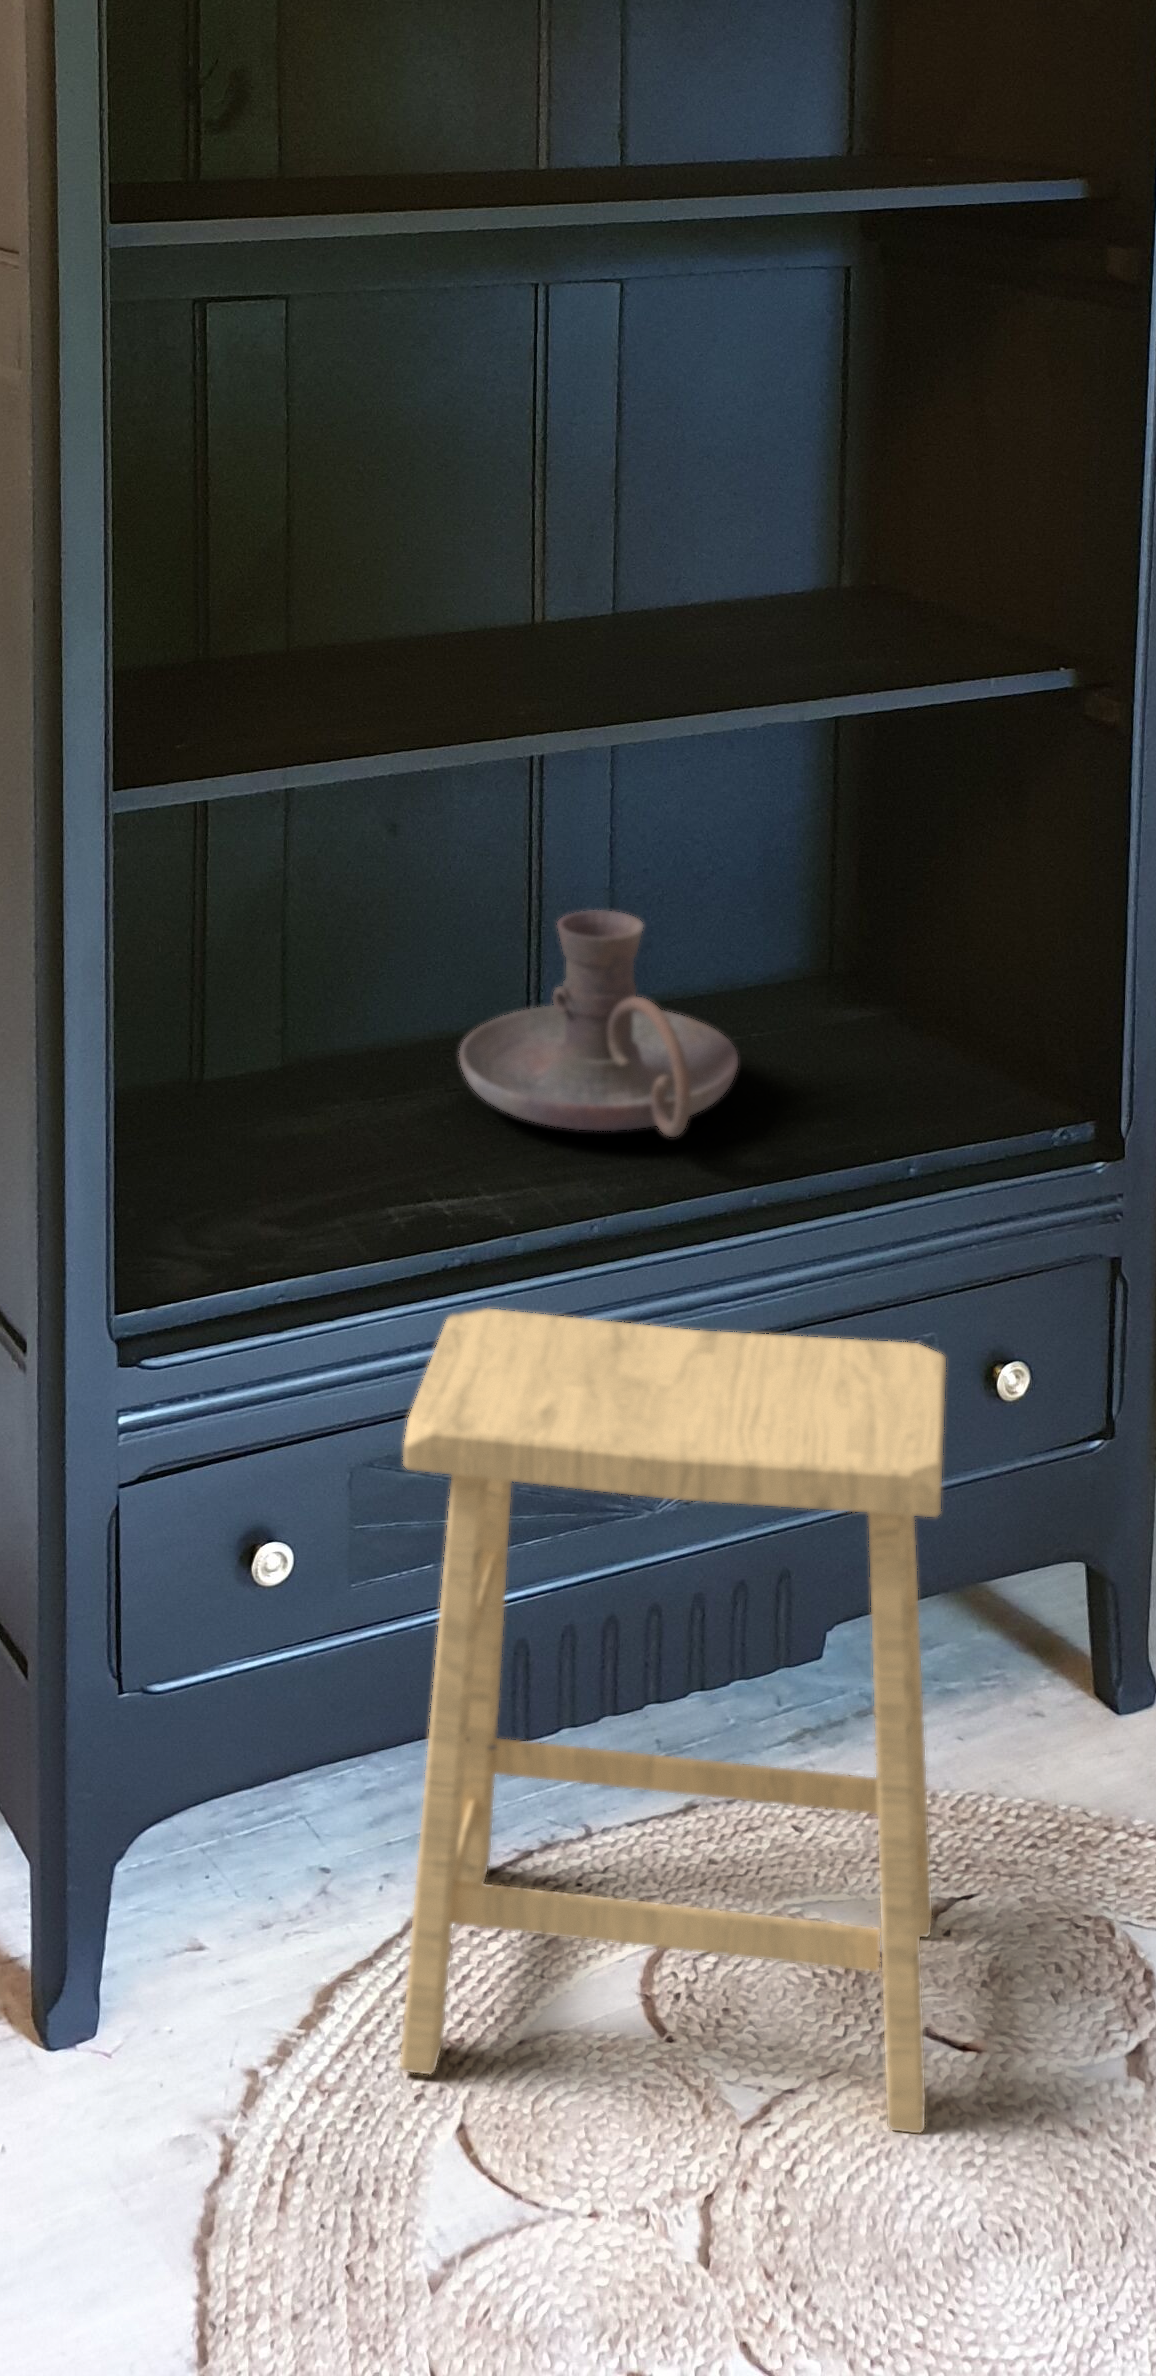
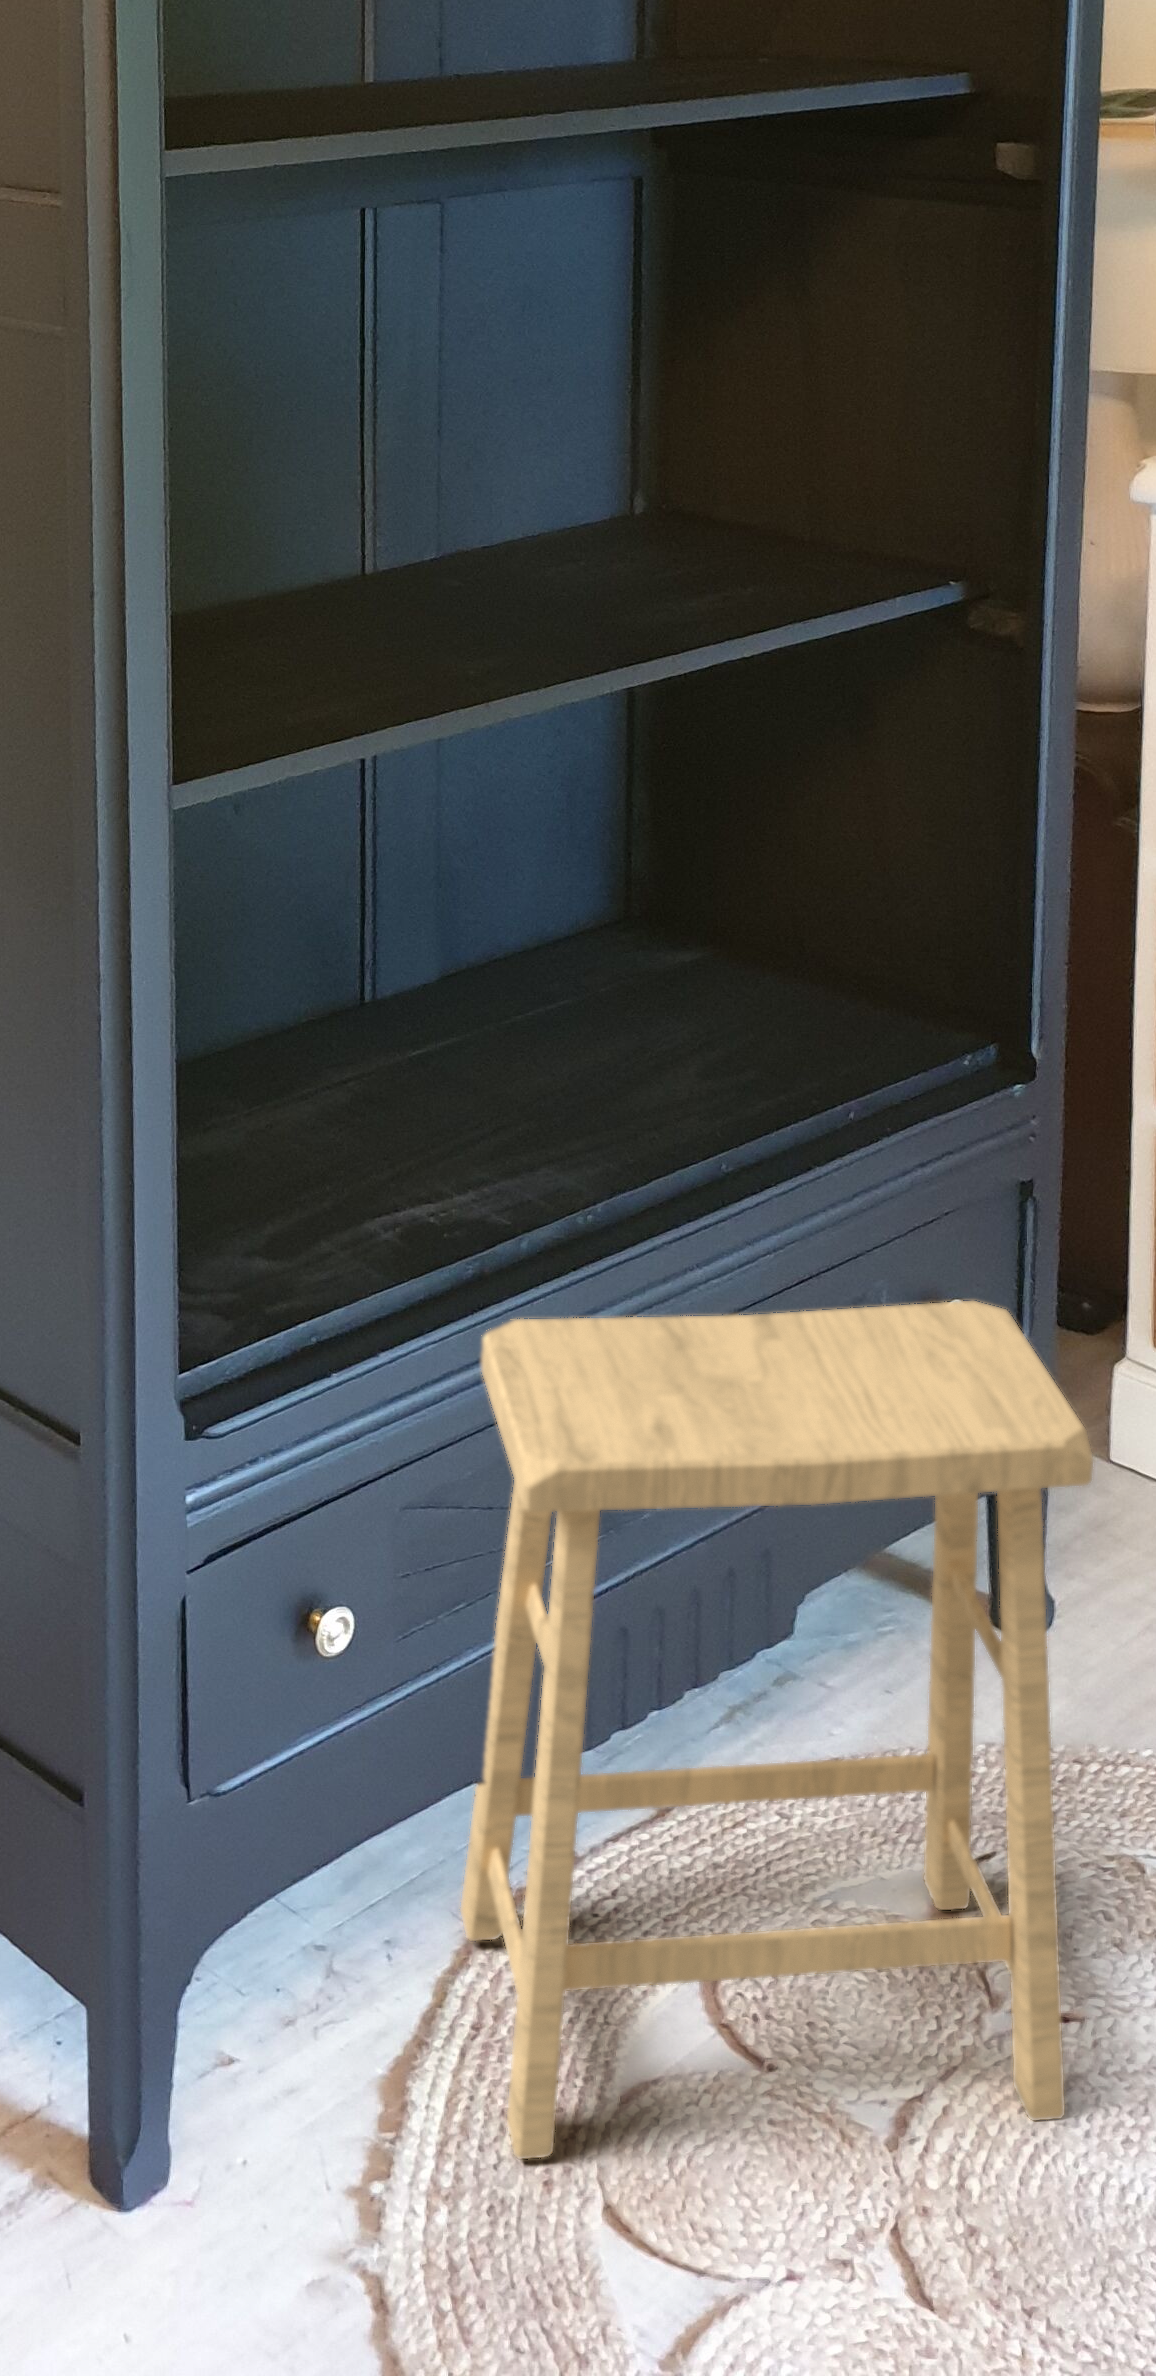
candle holder: present [459,910,738,1137] -> none [349,868,656,1108]

